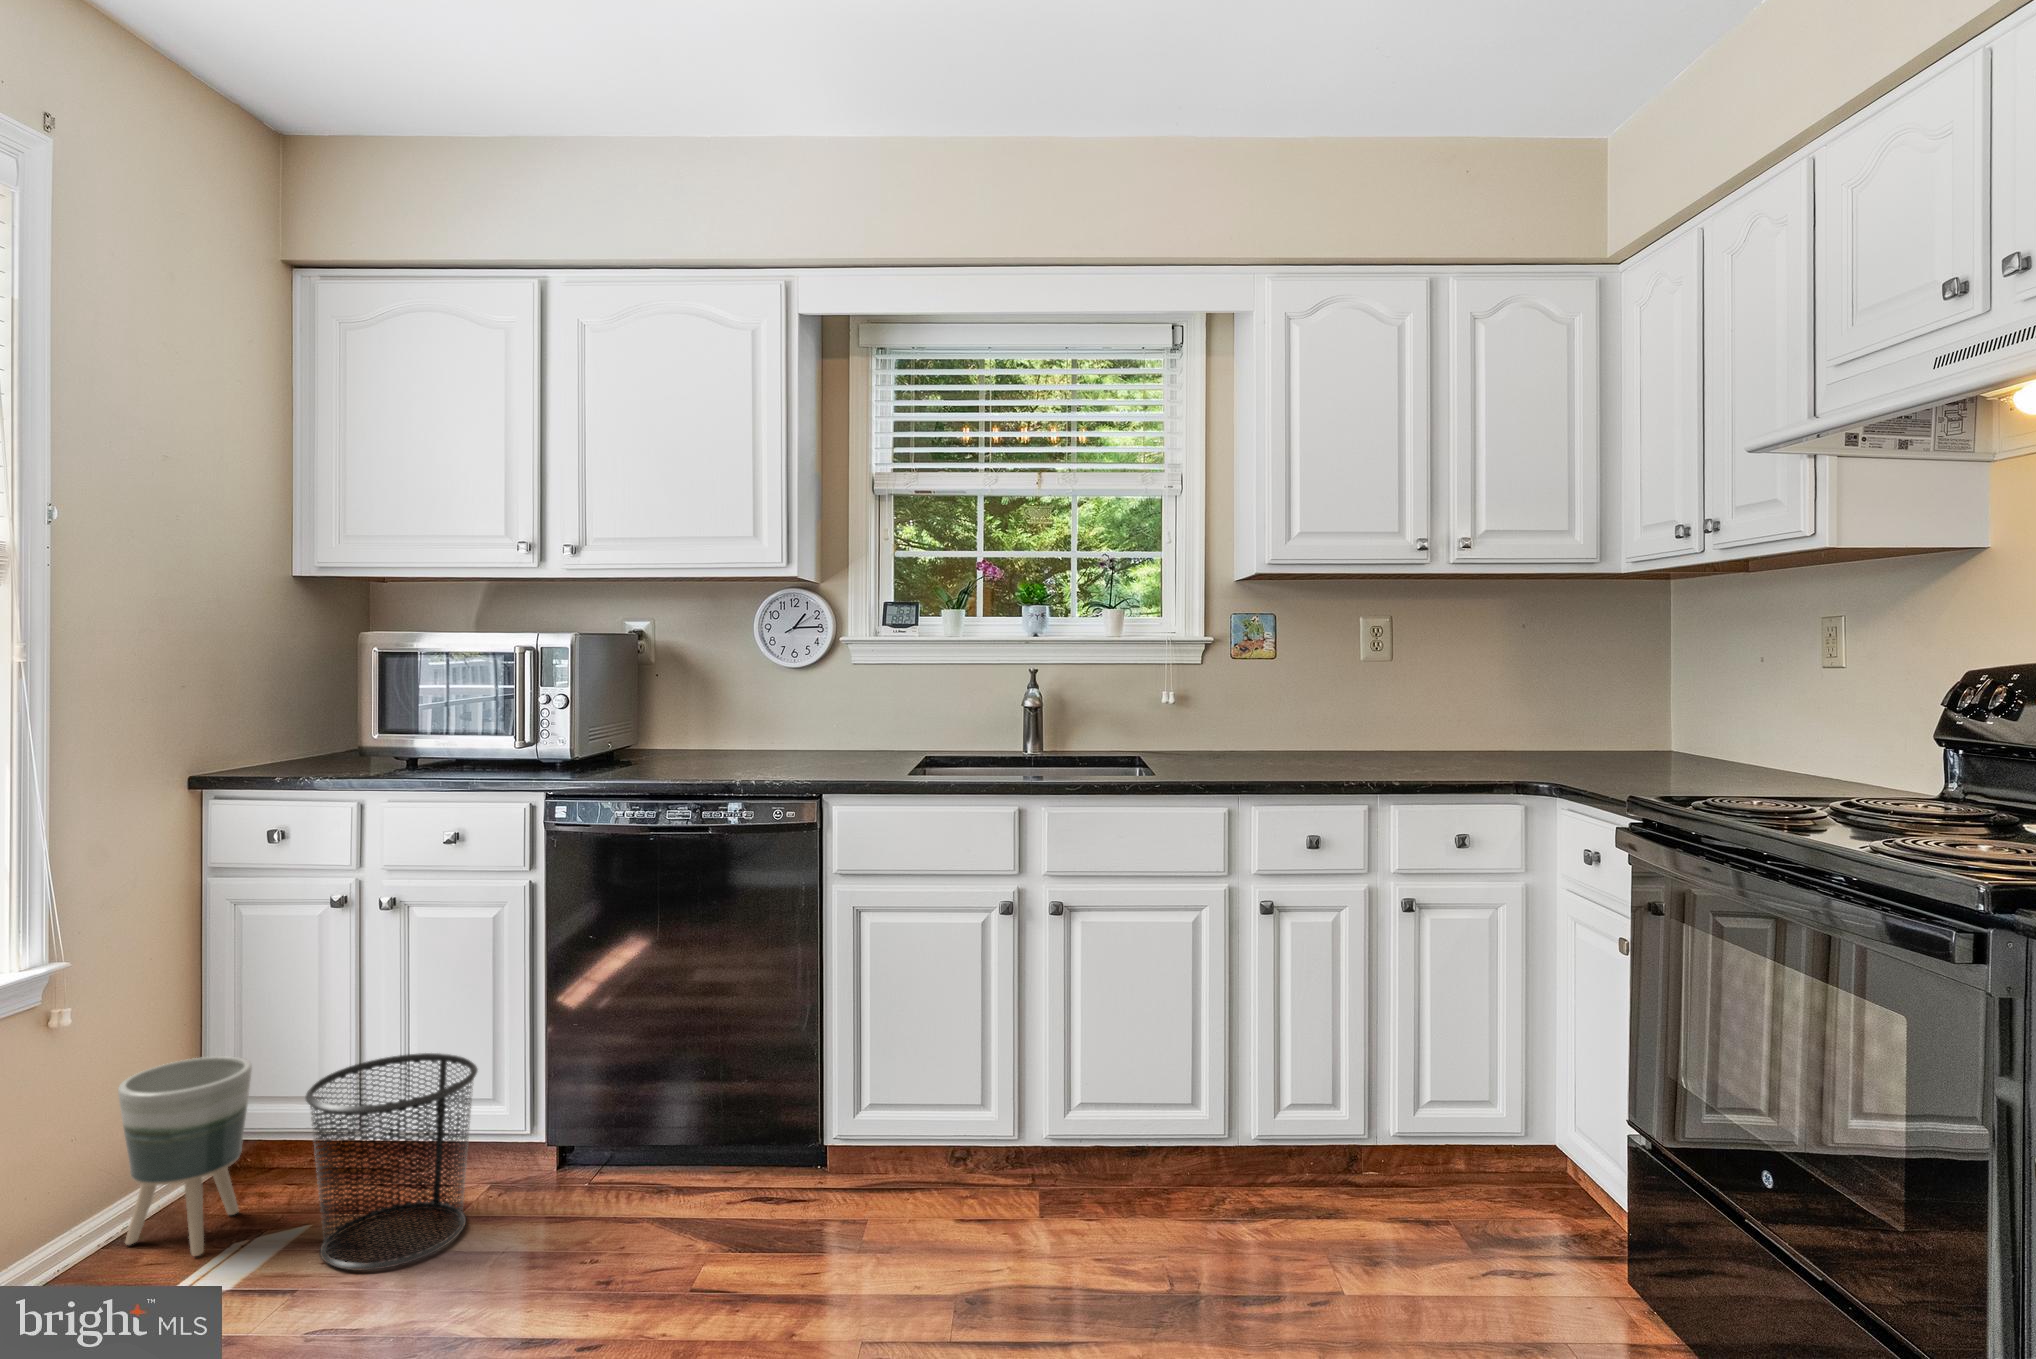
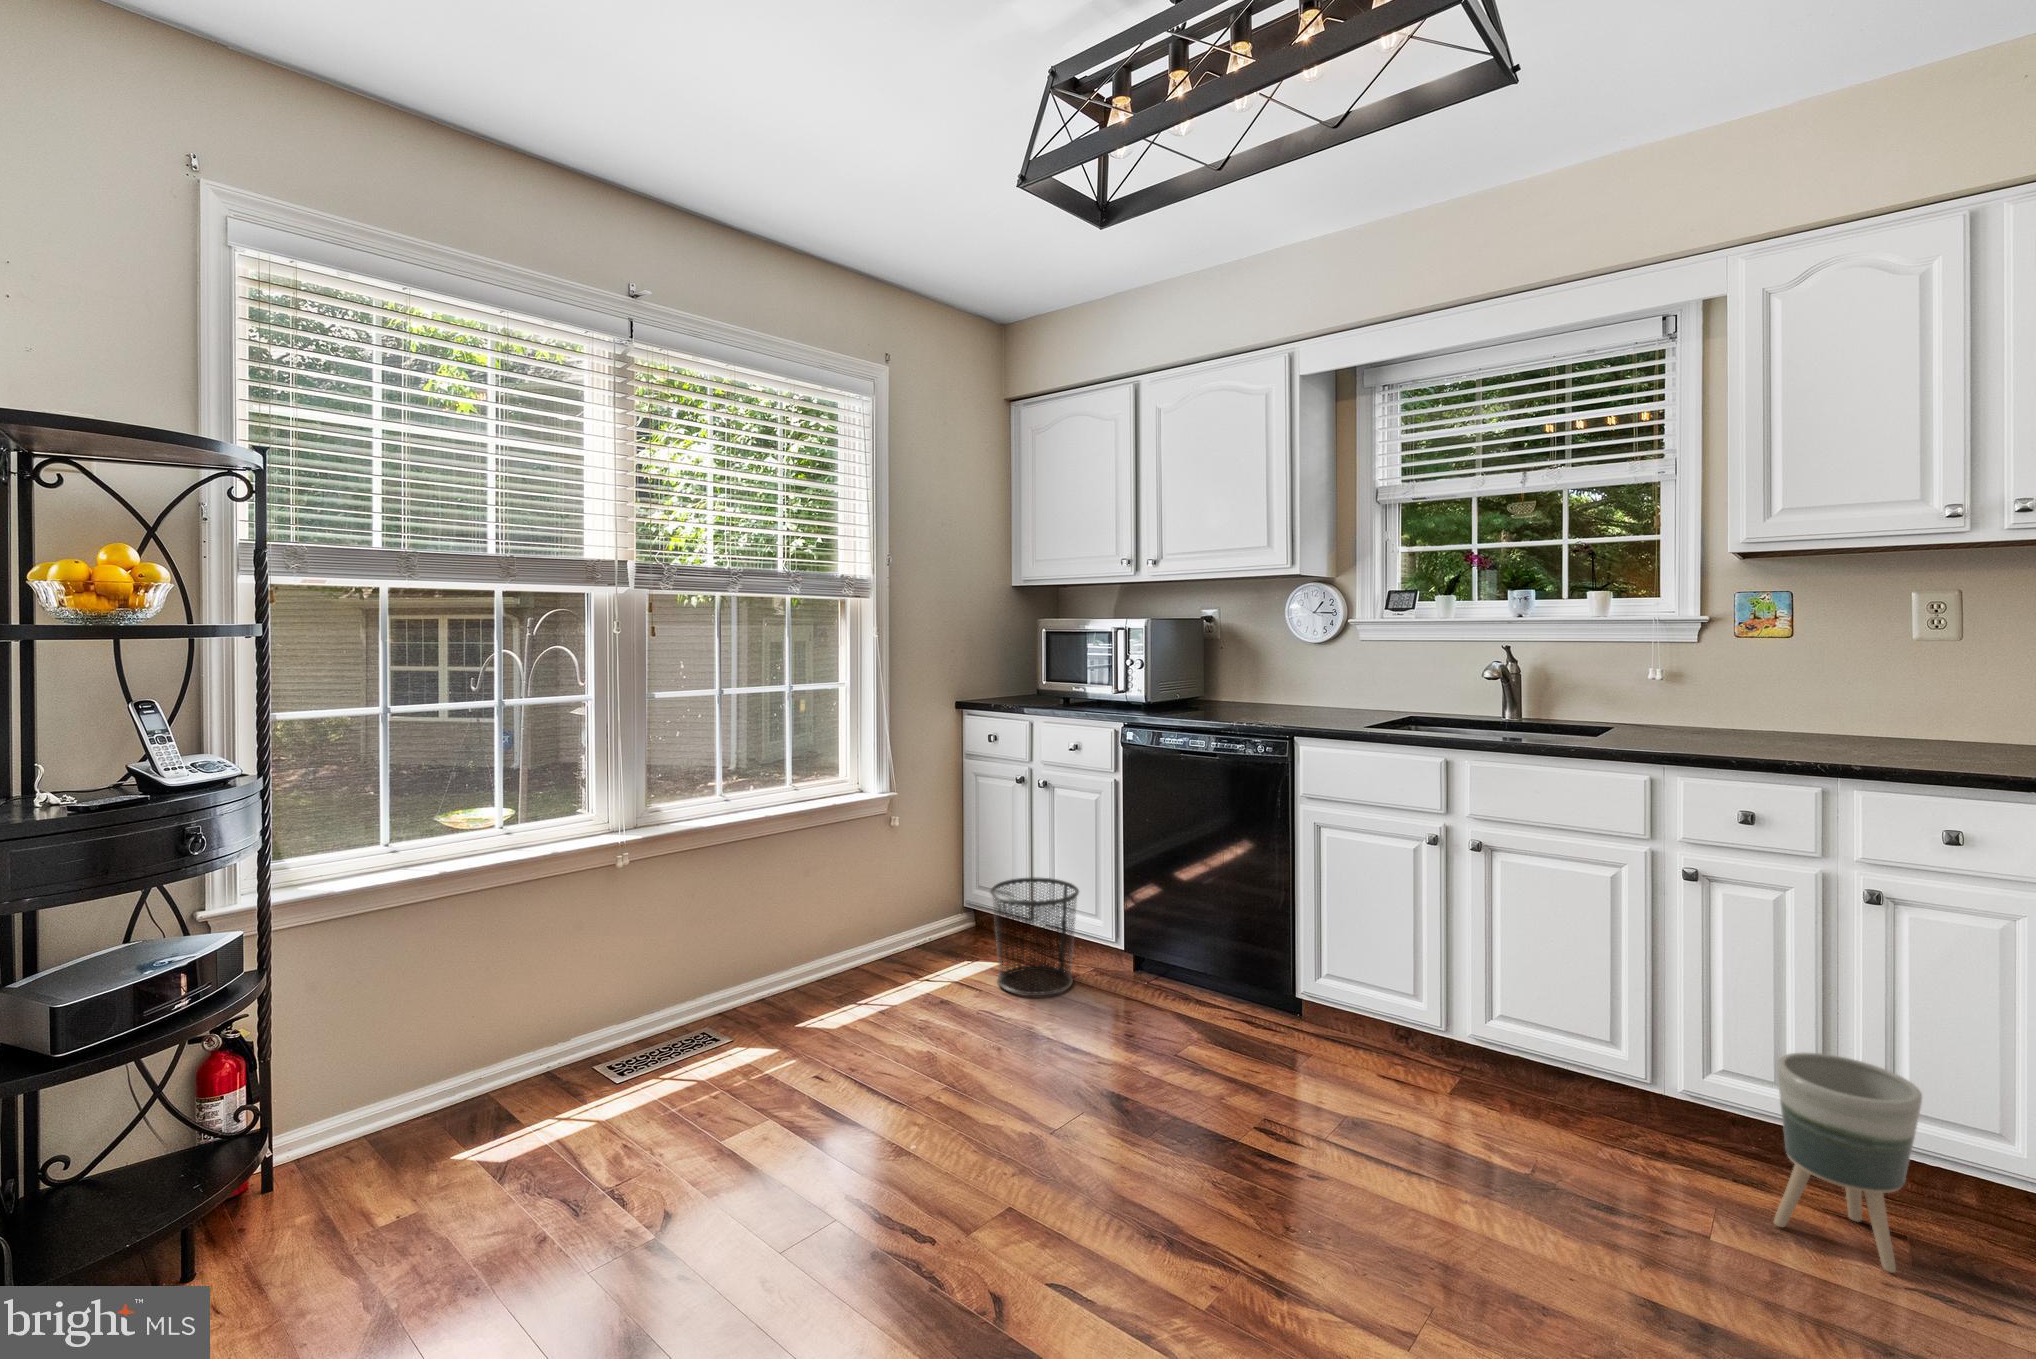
planter: present [118,1056,252,1256] -> present [1774,1052,1922,1273]

